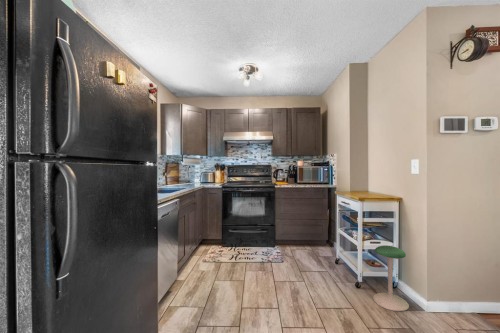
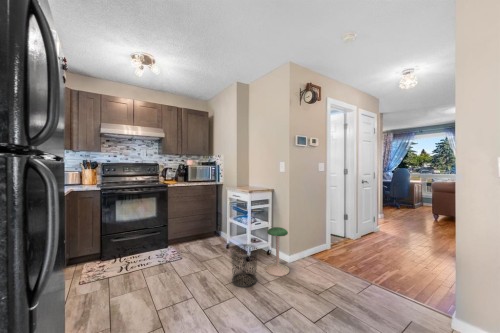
waste bin: none [321,257,358,308] -> present [231,244,258,287]

